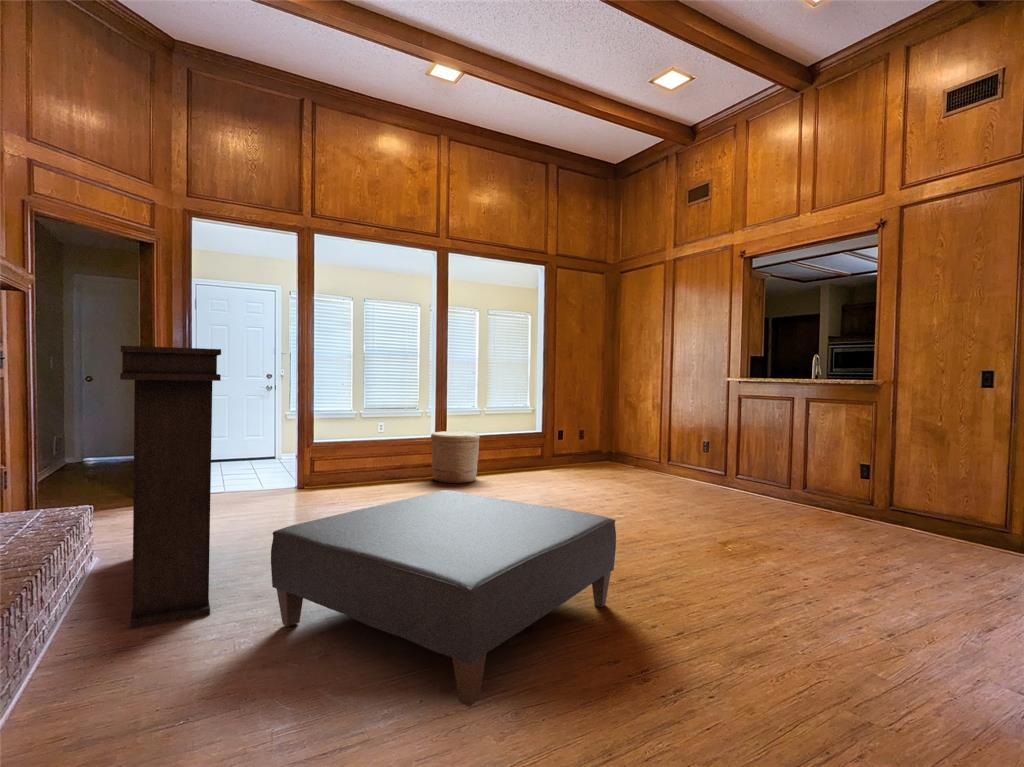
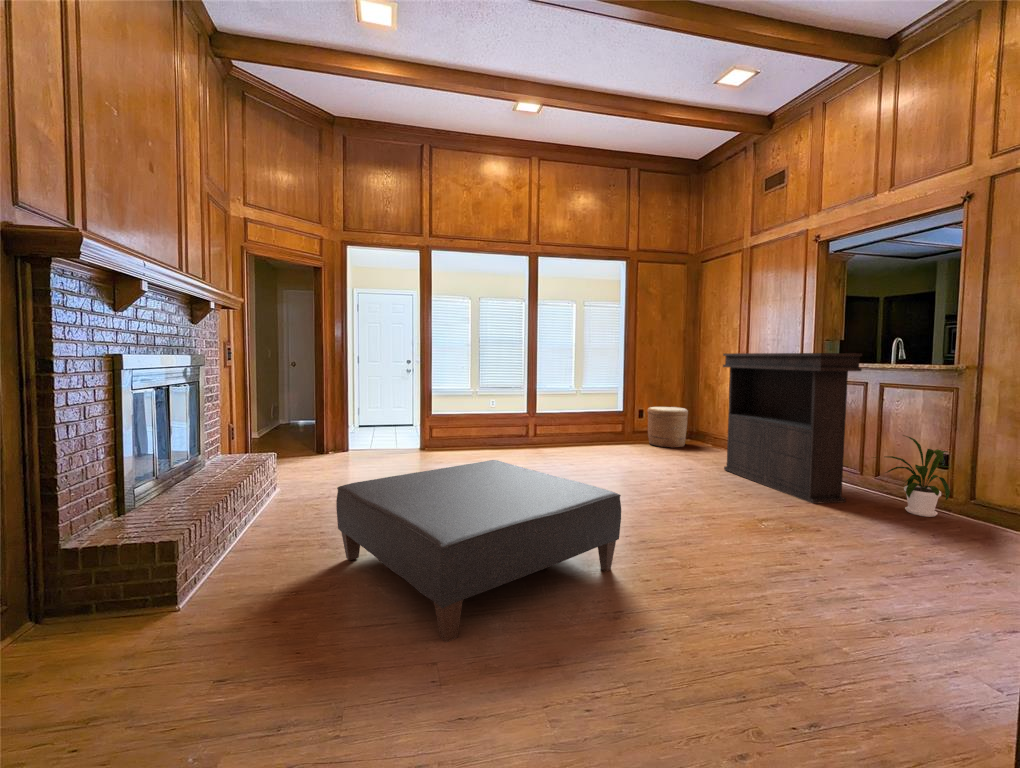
console table: present [120,346,221,629] -> present [723,353,862,504]
woven basket: present [431,431,480,483] -> present [647,407,688,448]
house plant: none [807,449,878,527] -> present [875,436,950,517]

